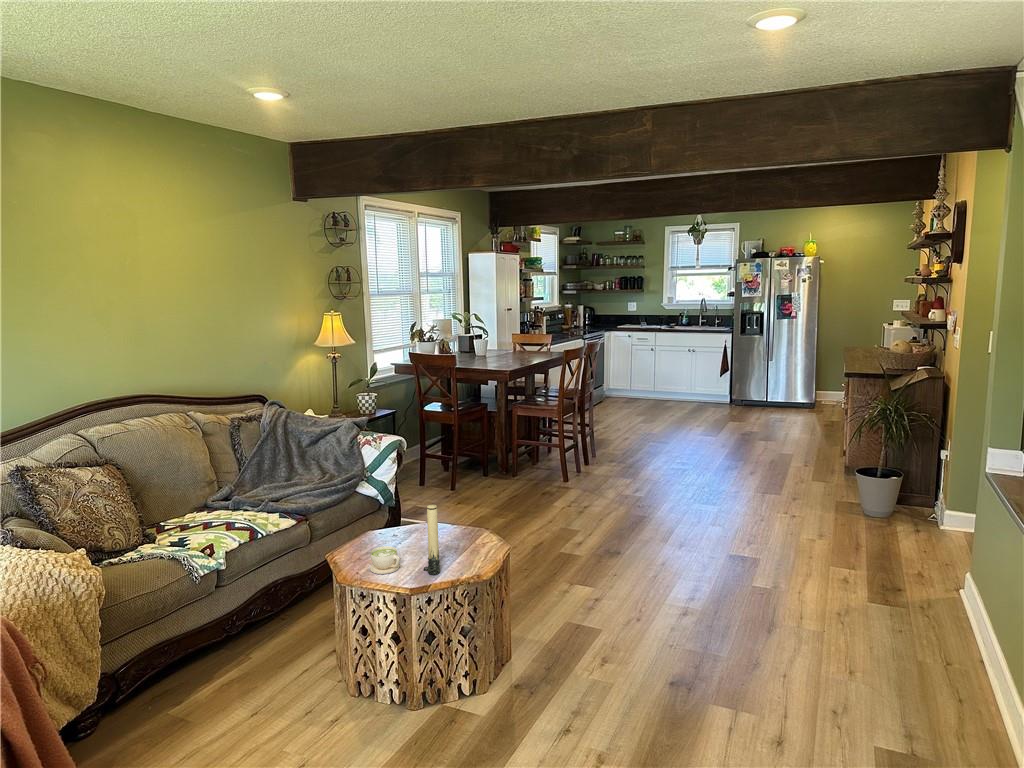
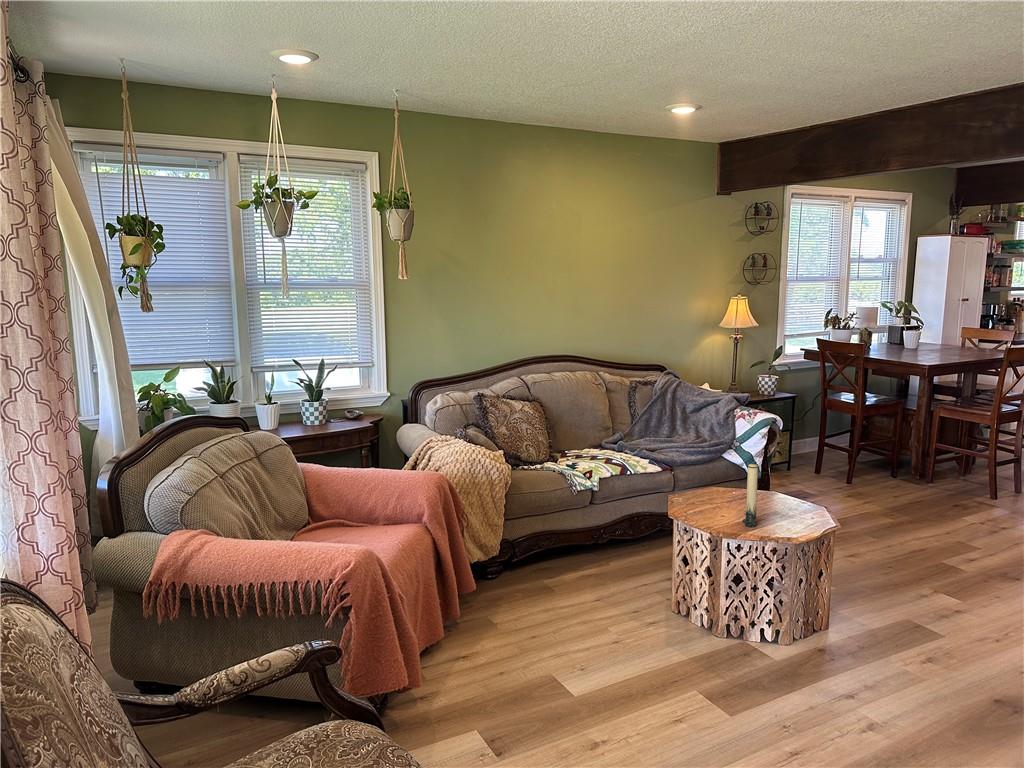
coffee cup: present [370,546,400,574] -> none [698,495,724,517]

